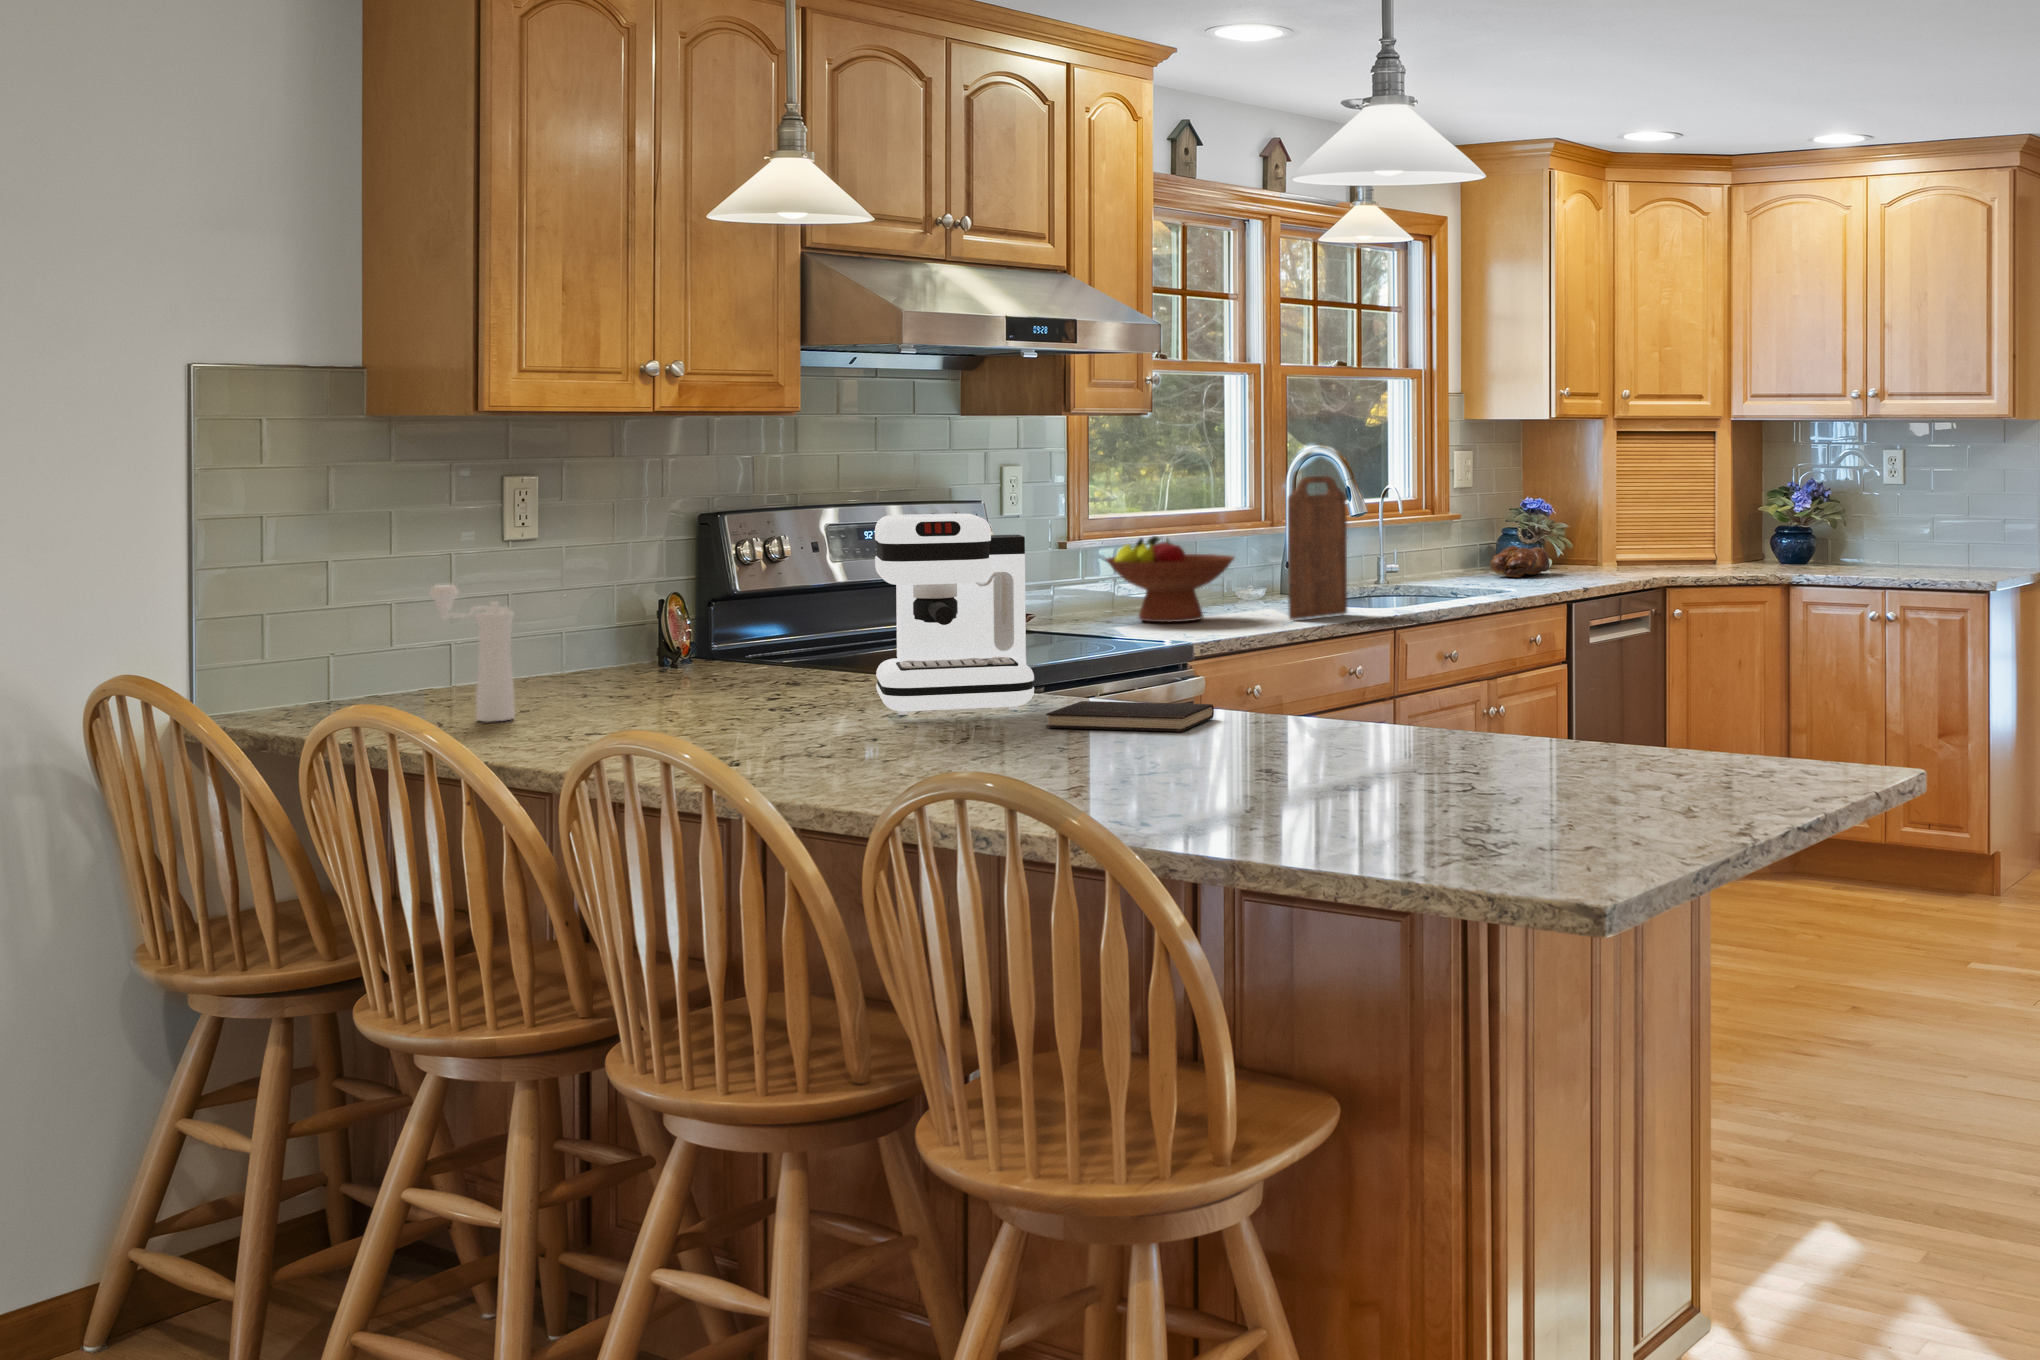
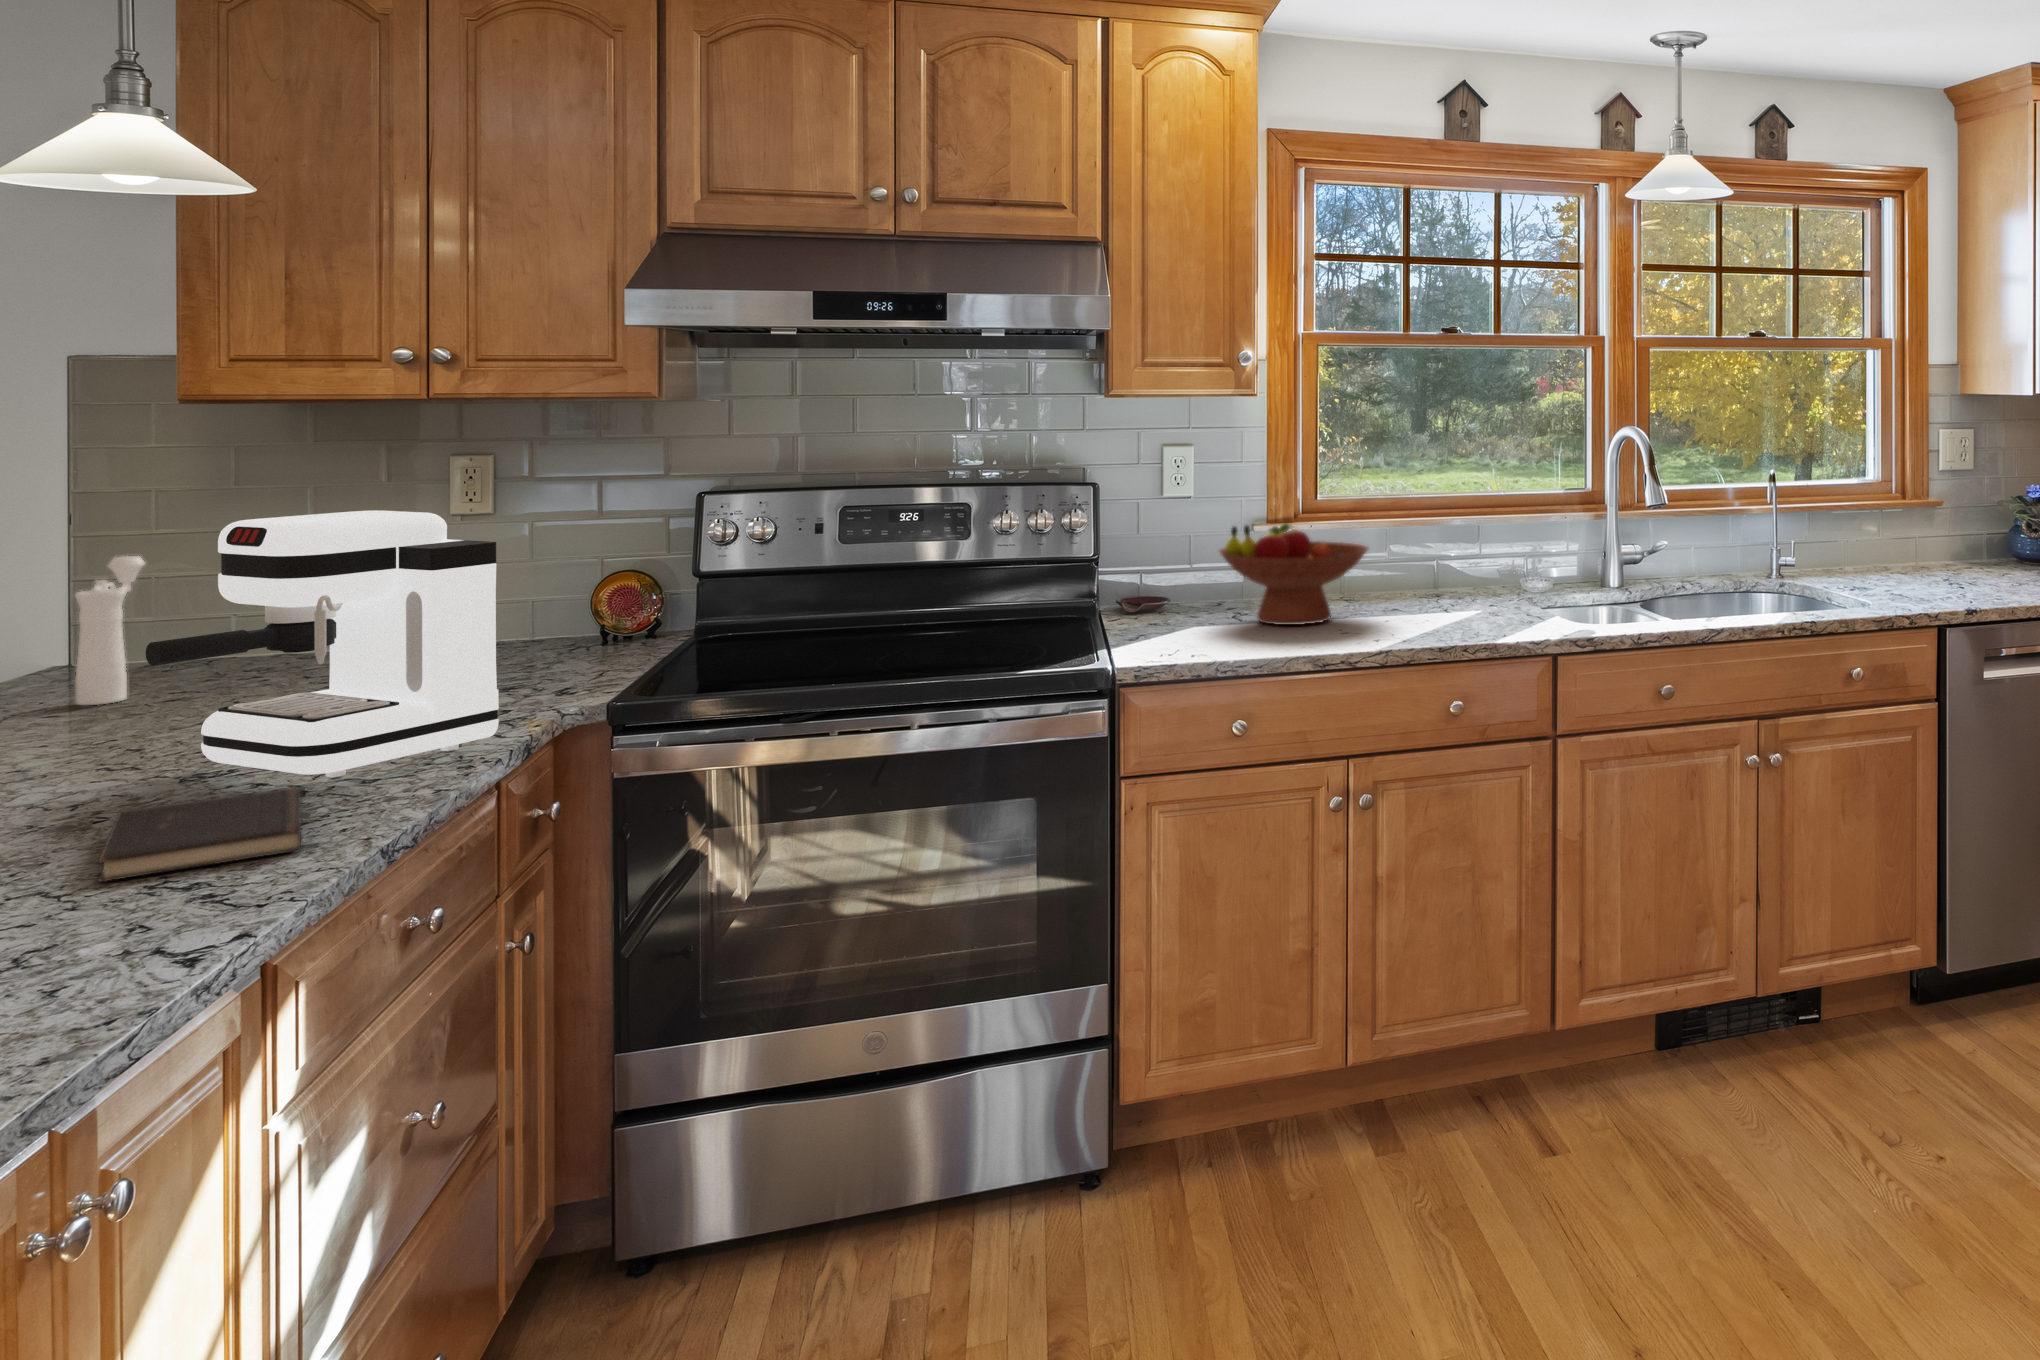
cutting board: present [1288,476,1347,620] -> none [1391,462,1491,636]
bread loaf: present [1490,546,1550,577] -> none [1921,546,2017,586]

